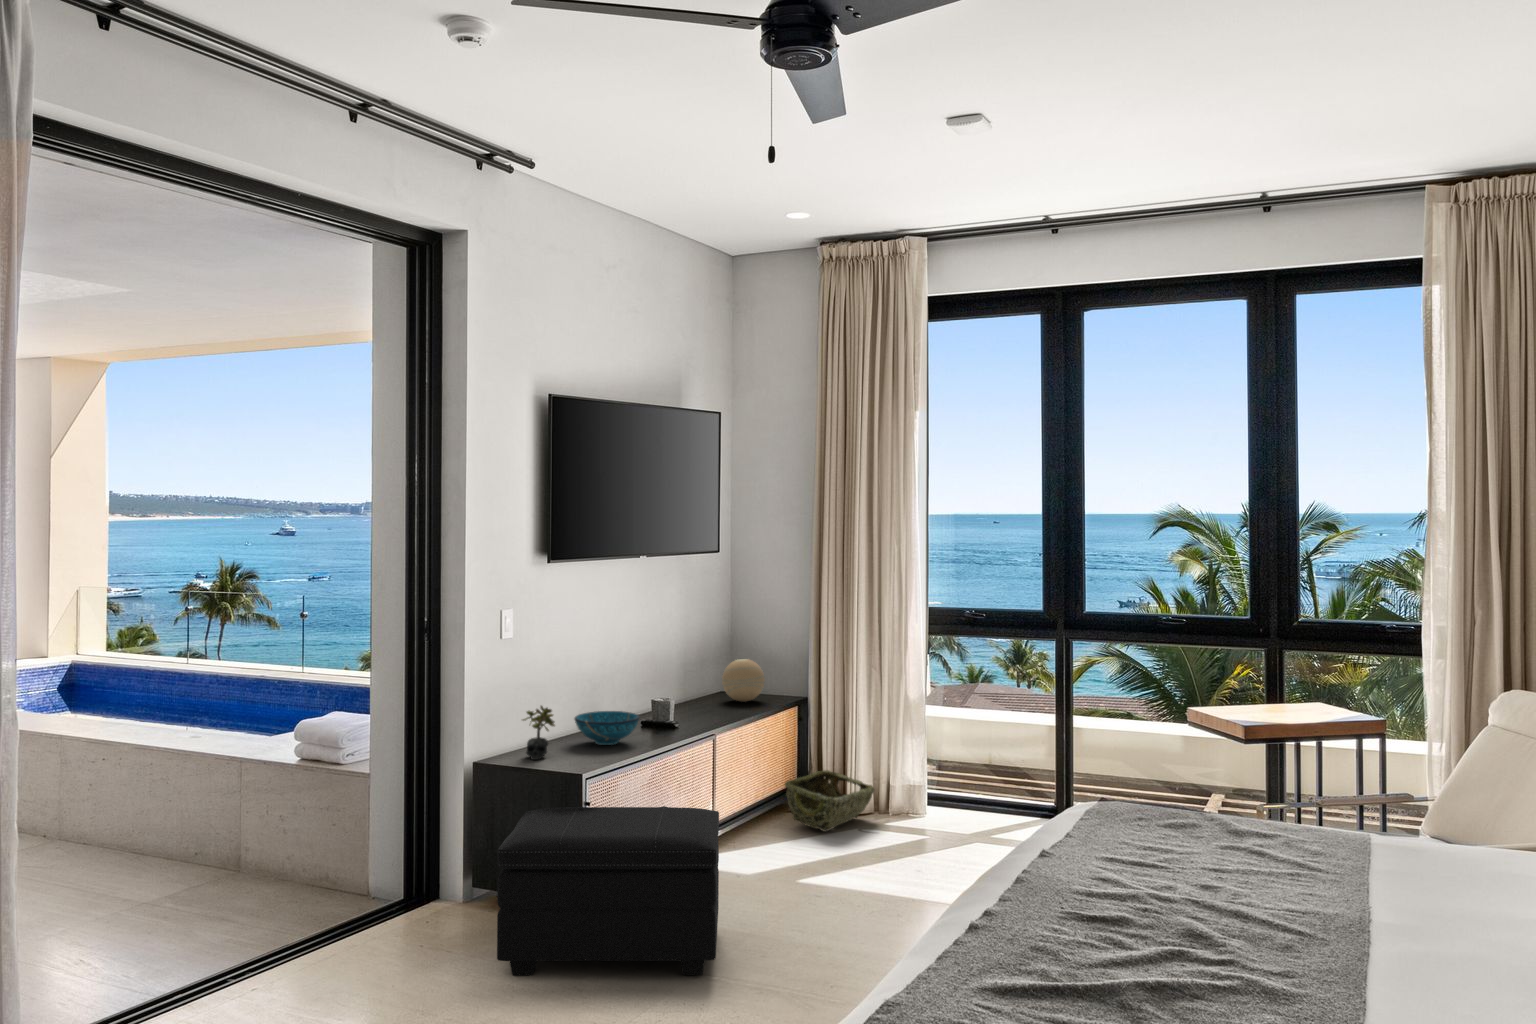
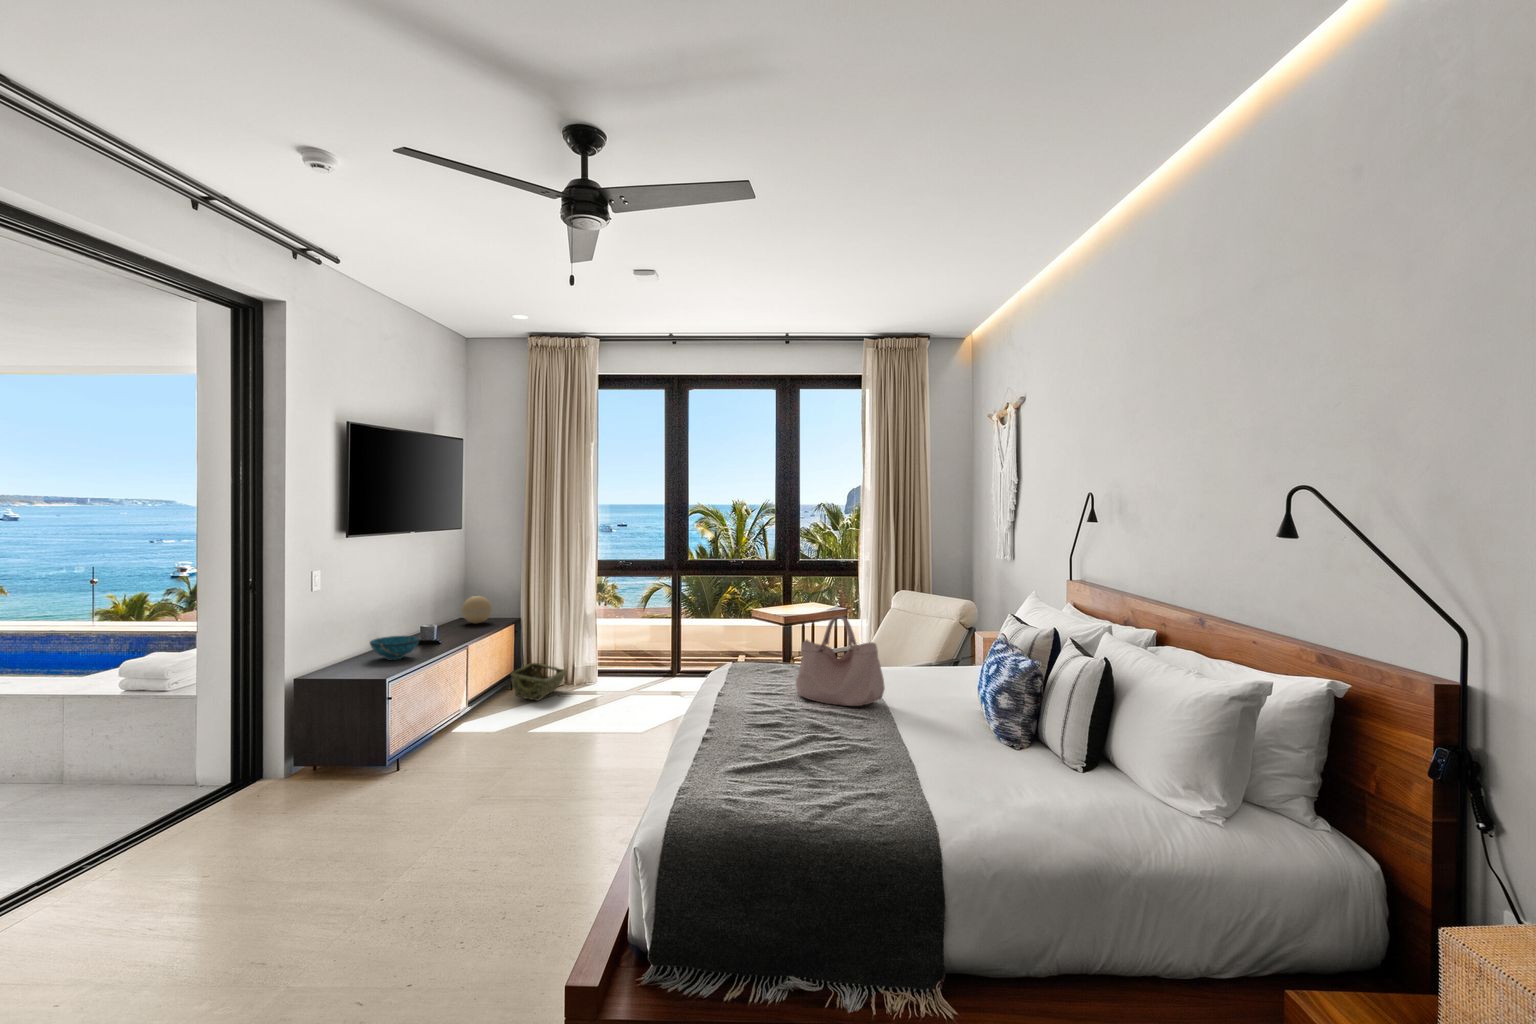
succulent plant: present [523,706,555,760] -> none [333,636,361,674]
handbag: none [1190,721,1374,909] -> present [796,616,885,706]
footstool: present [497,806,719,976] -> none [338,695,501,823]

